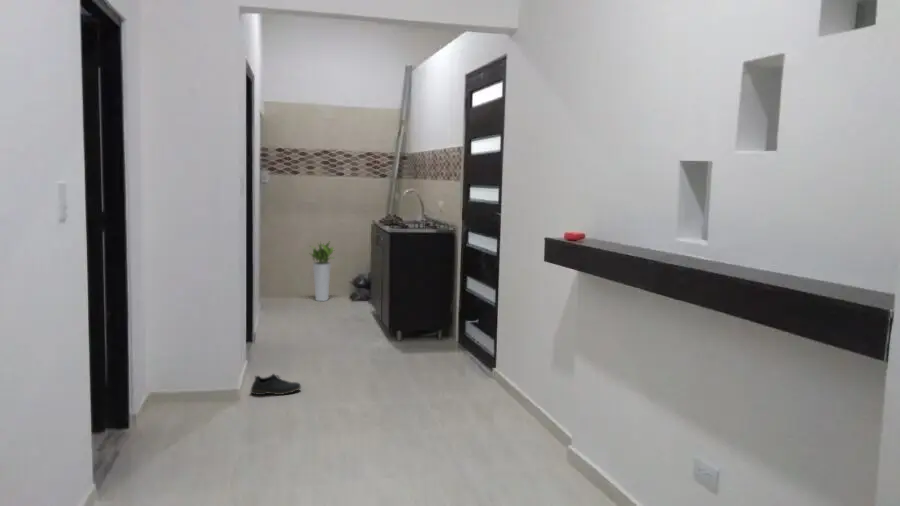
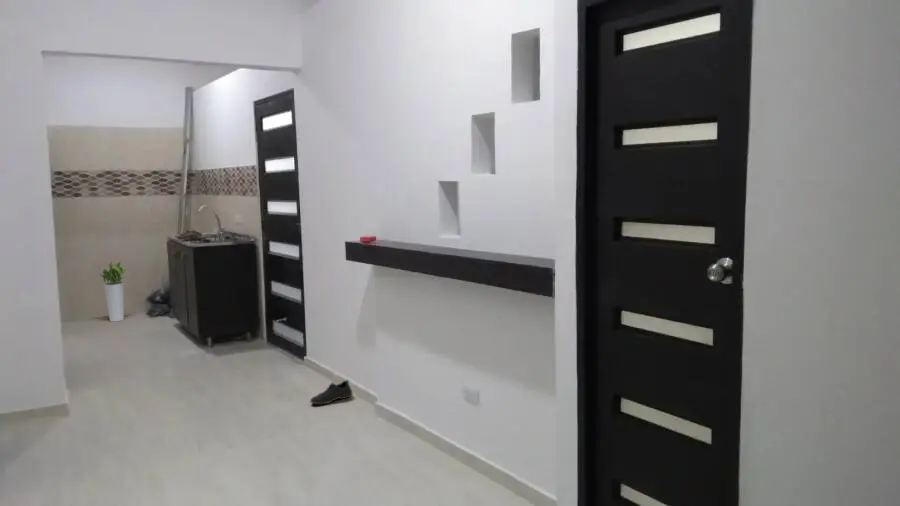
shoe: present [251,374,301,395] -> present [310,381,352,404]

